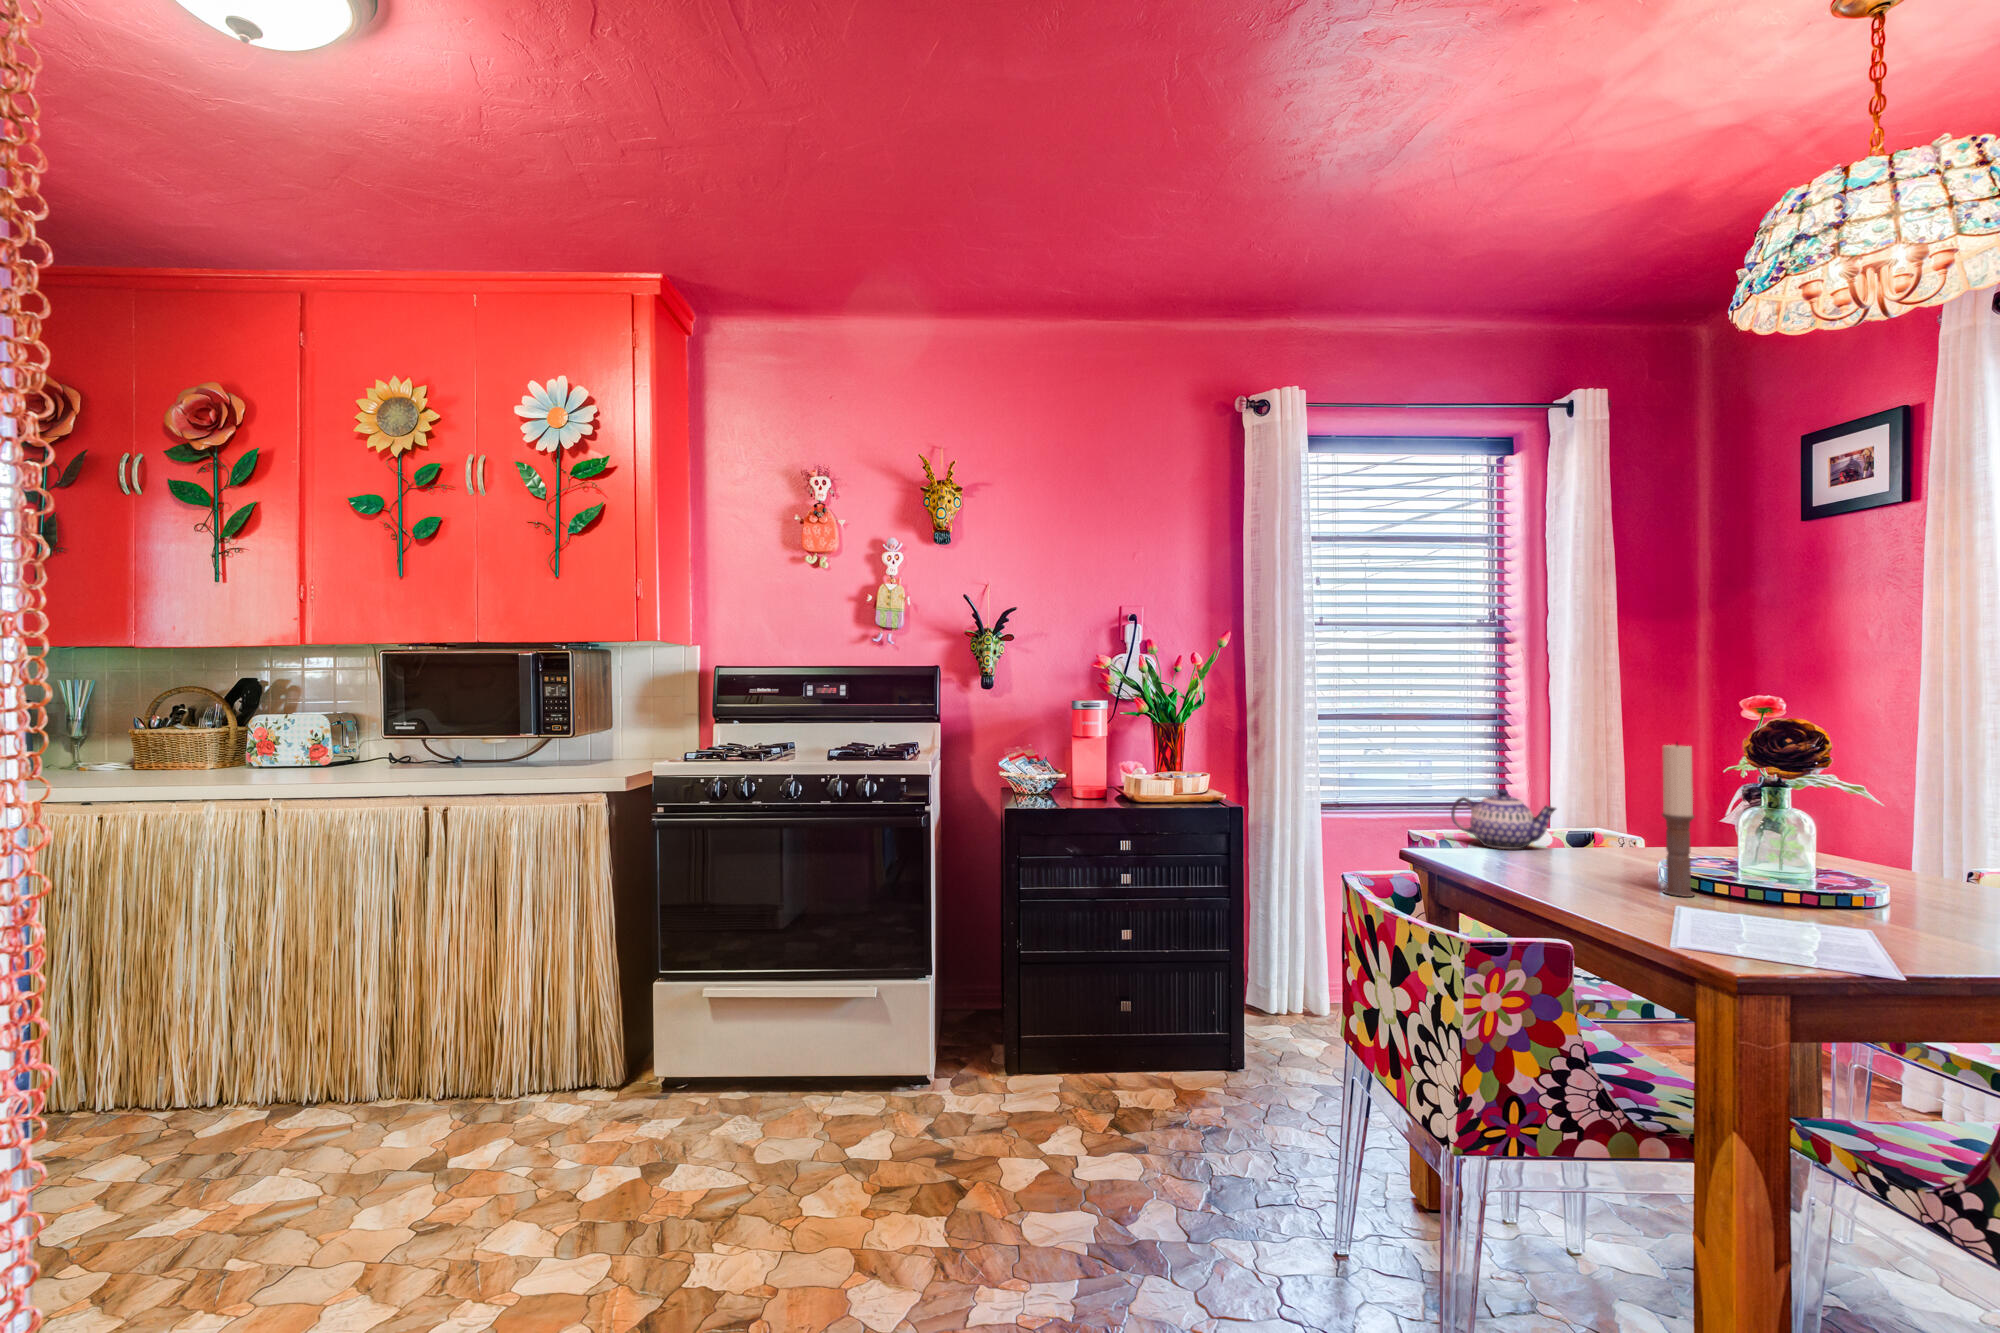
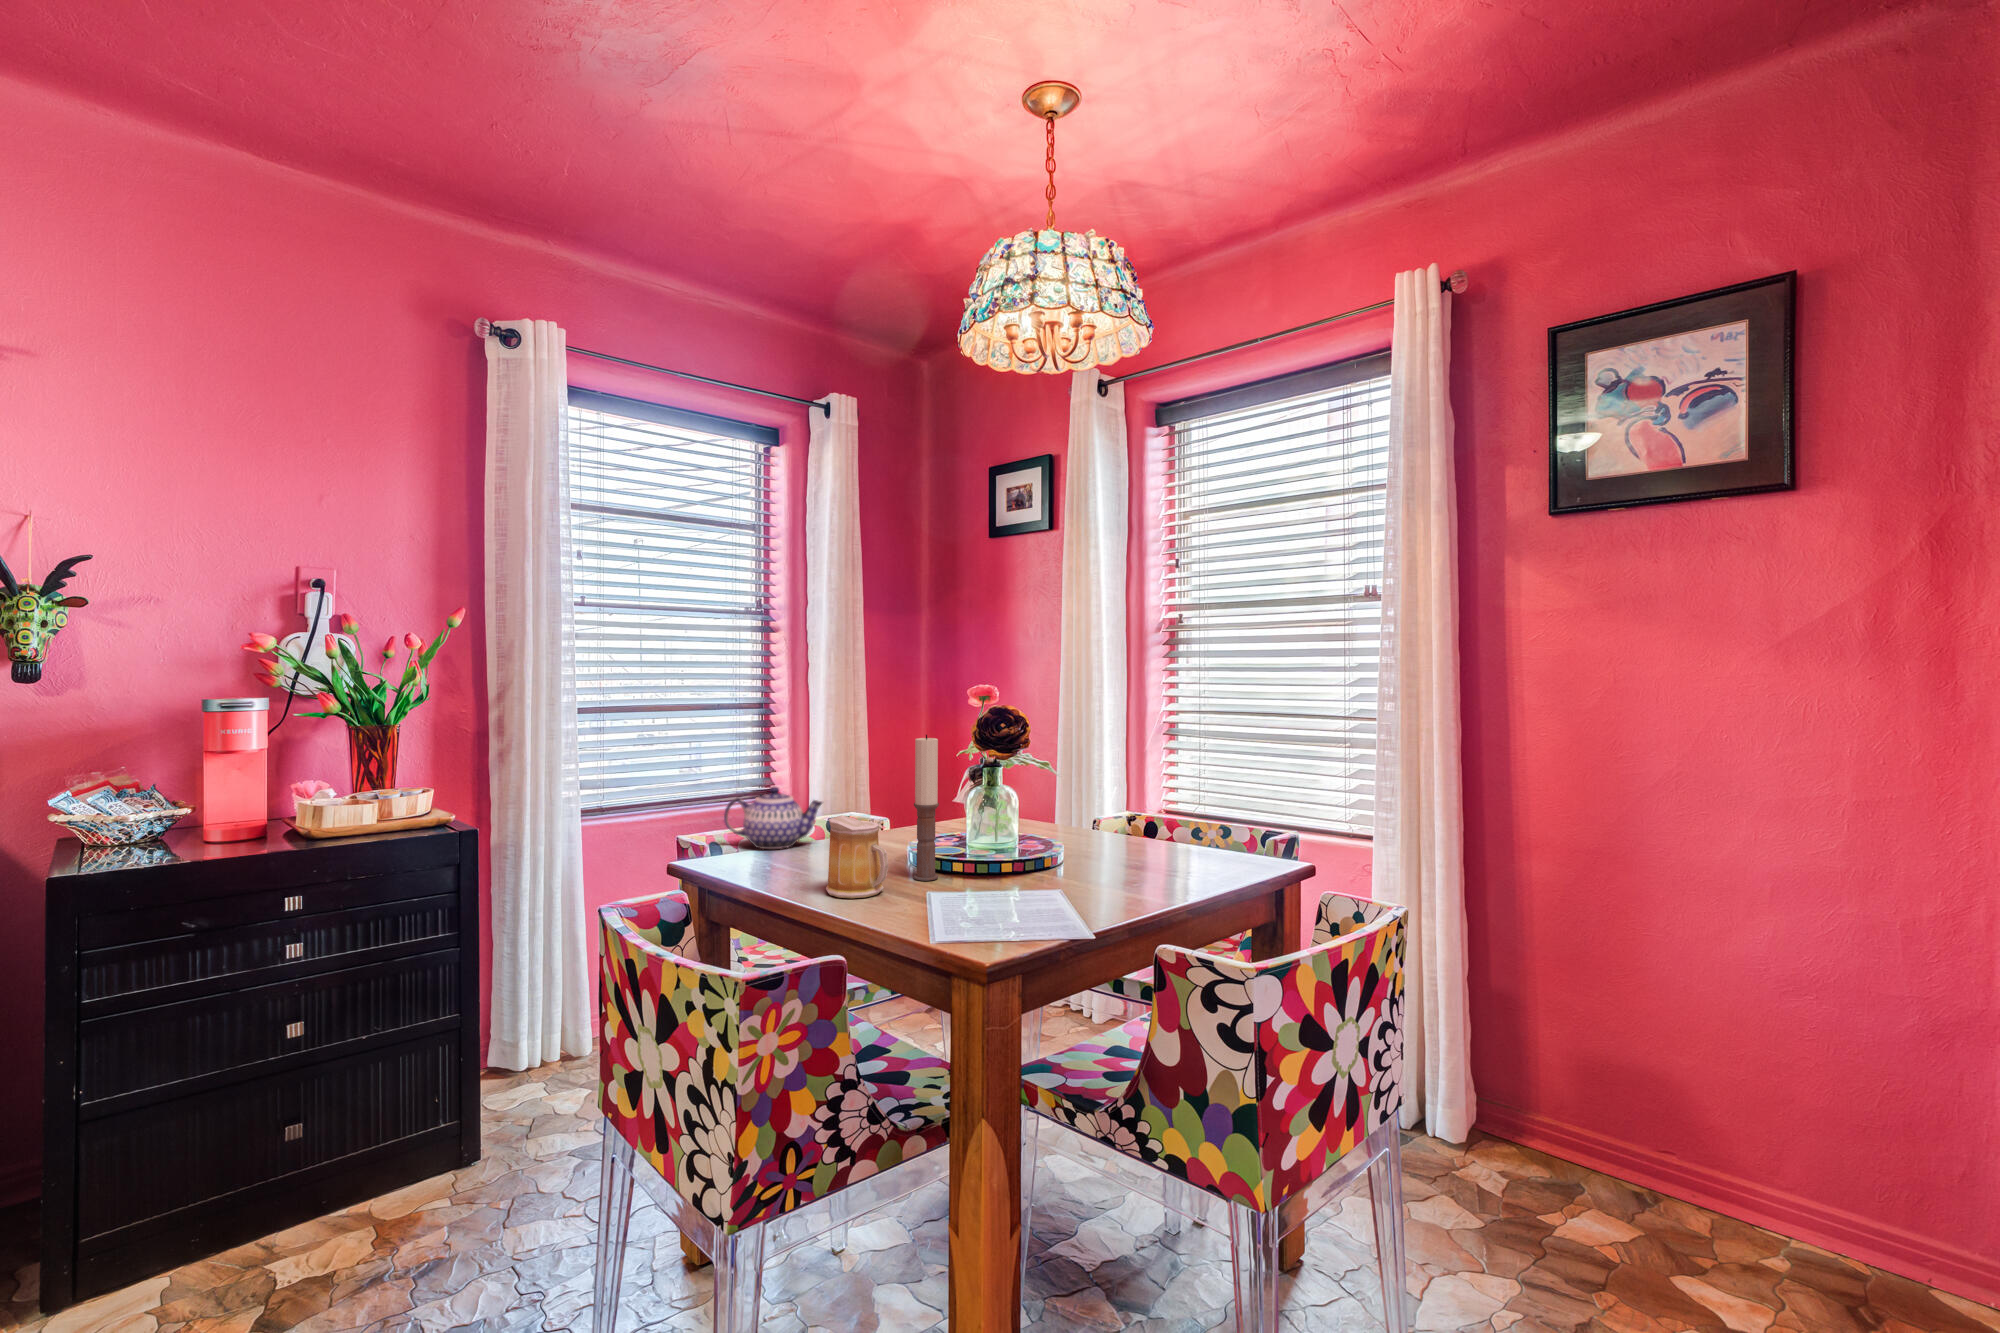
mug: none [1555,816,1628,899] -> present [826,815,888,898]

